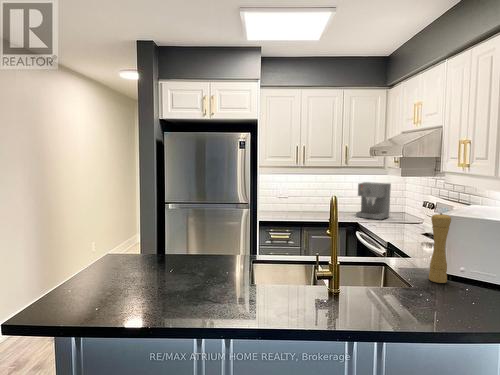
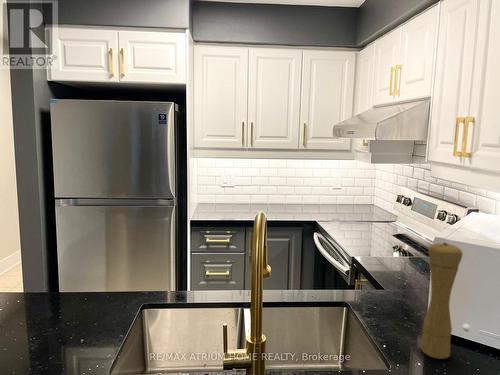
coffee maker: present [356,182,391,220] -> none [315,168,358,216]

